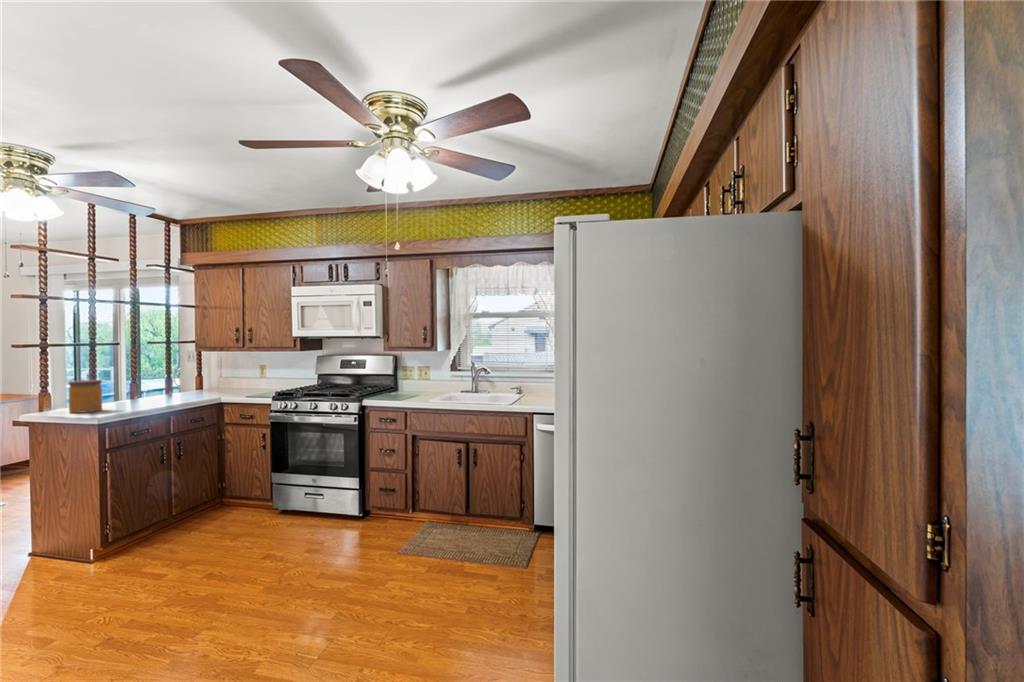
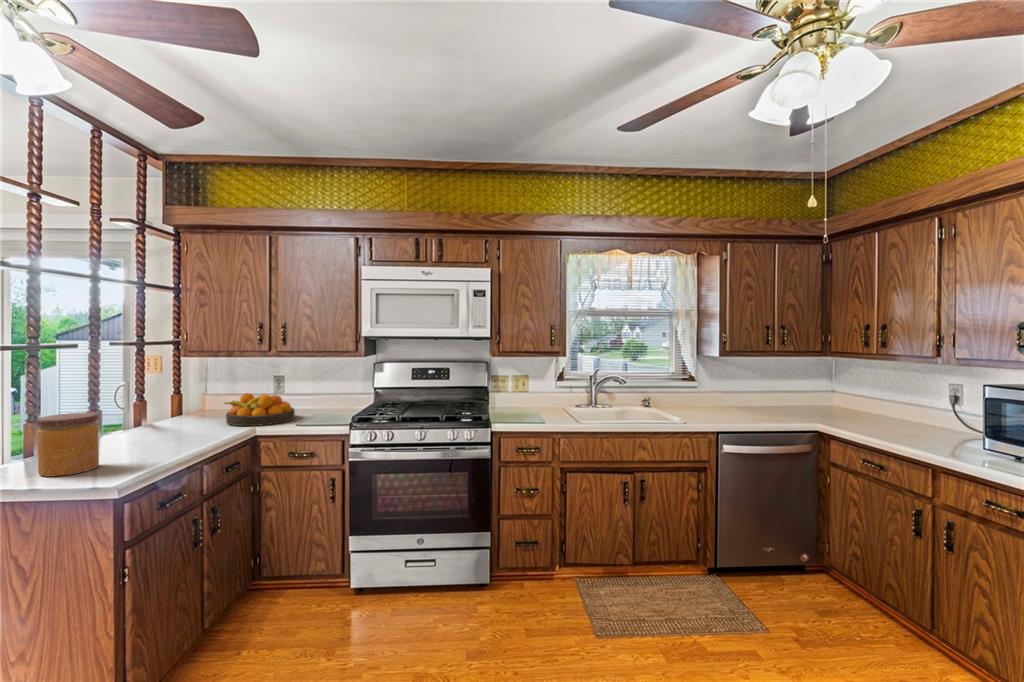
fruit bowl: none [210,376,257,397] -> present [225,393,295,426]

